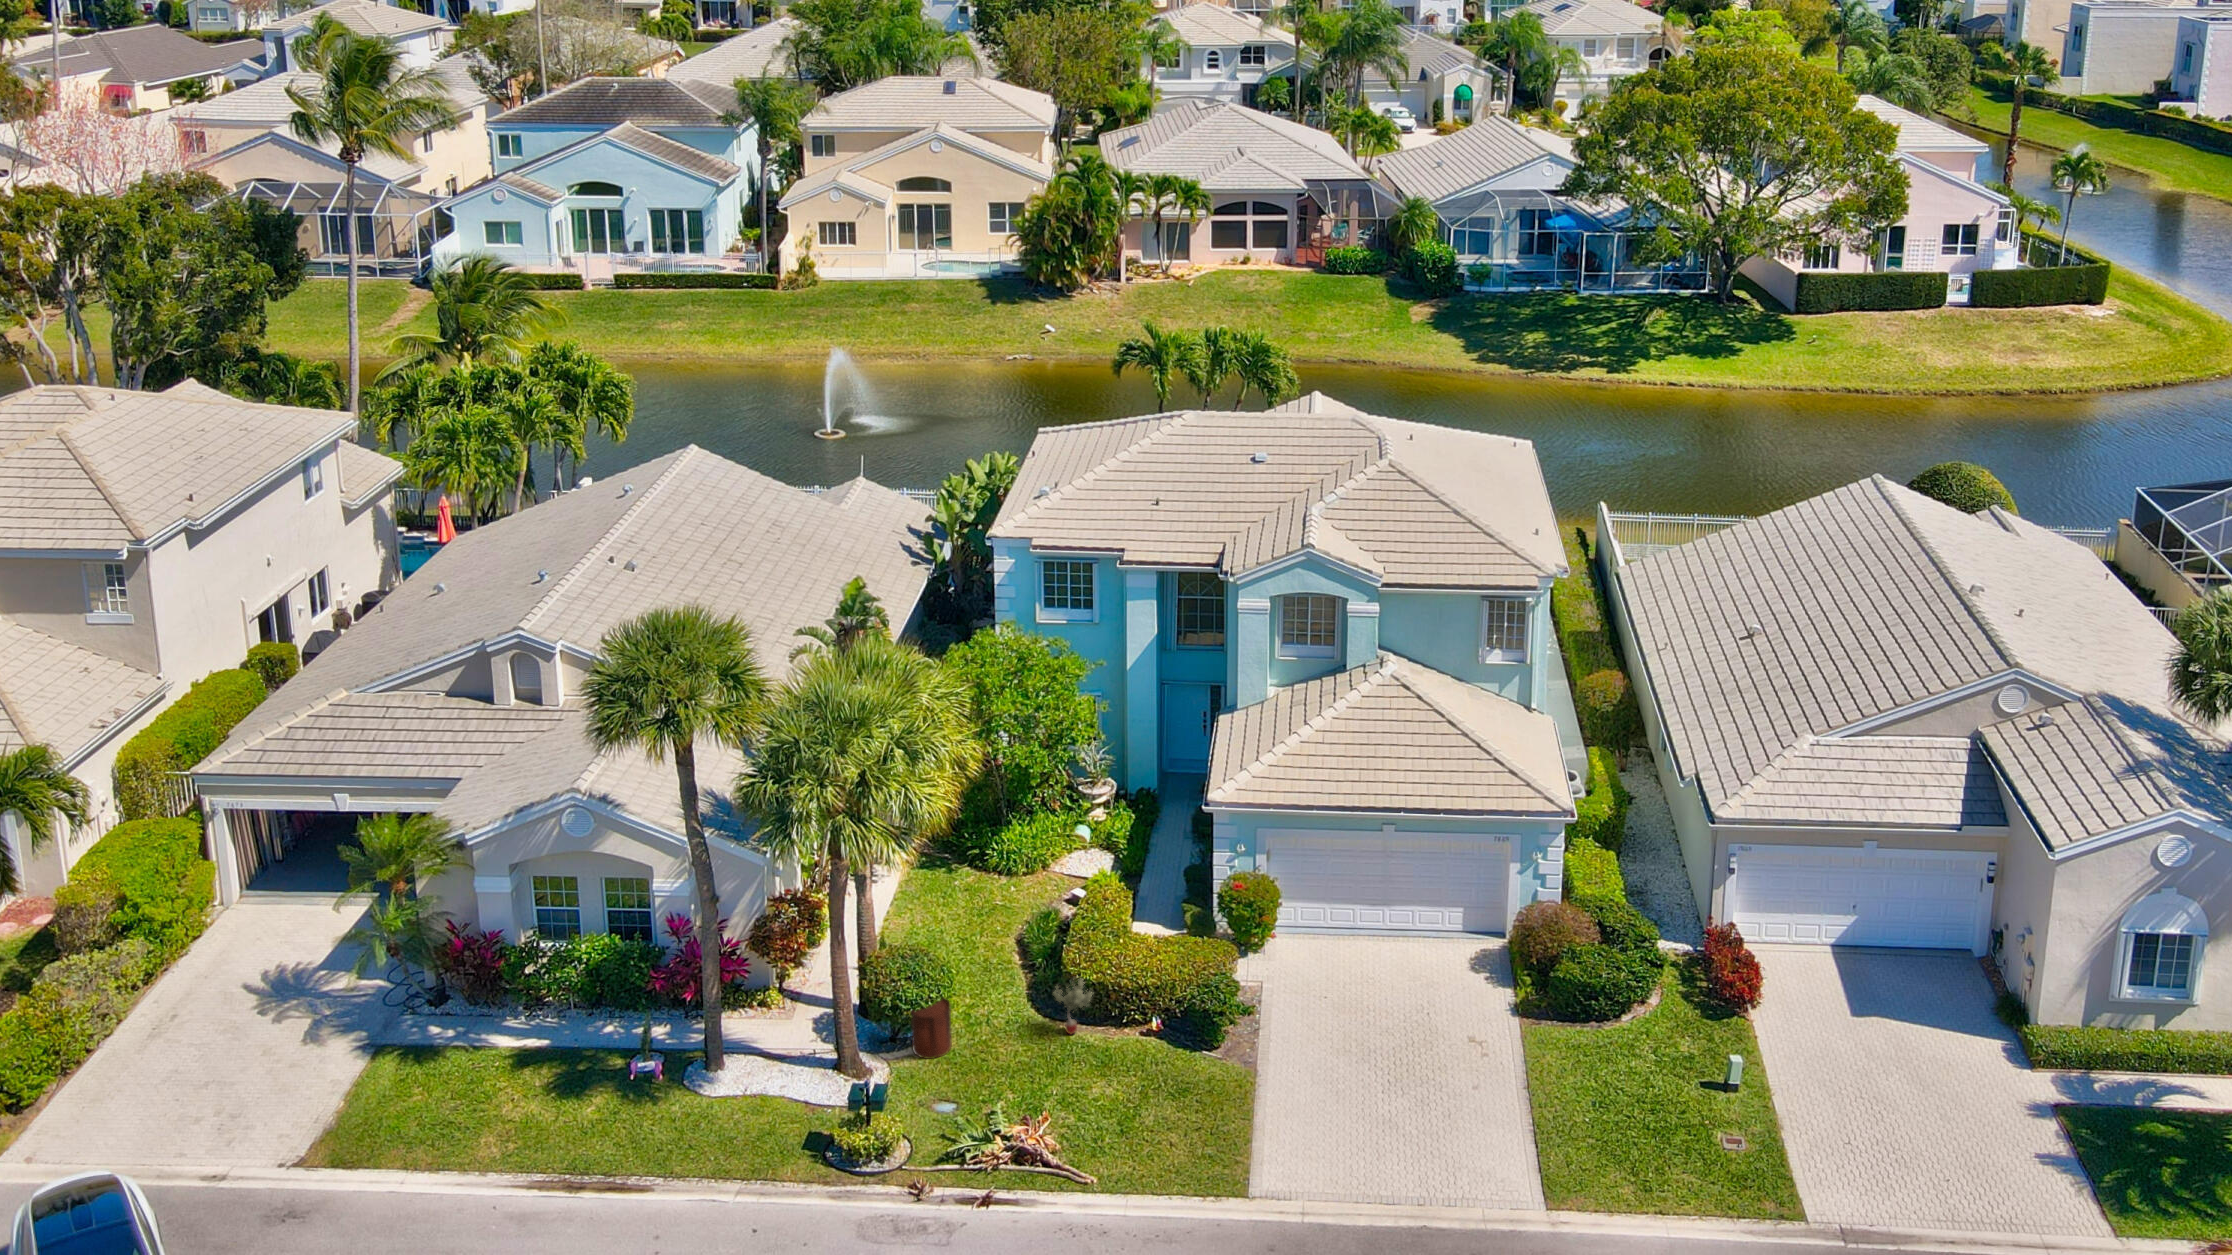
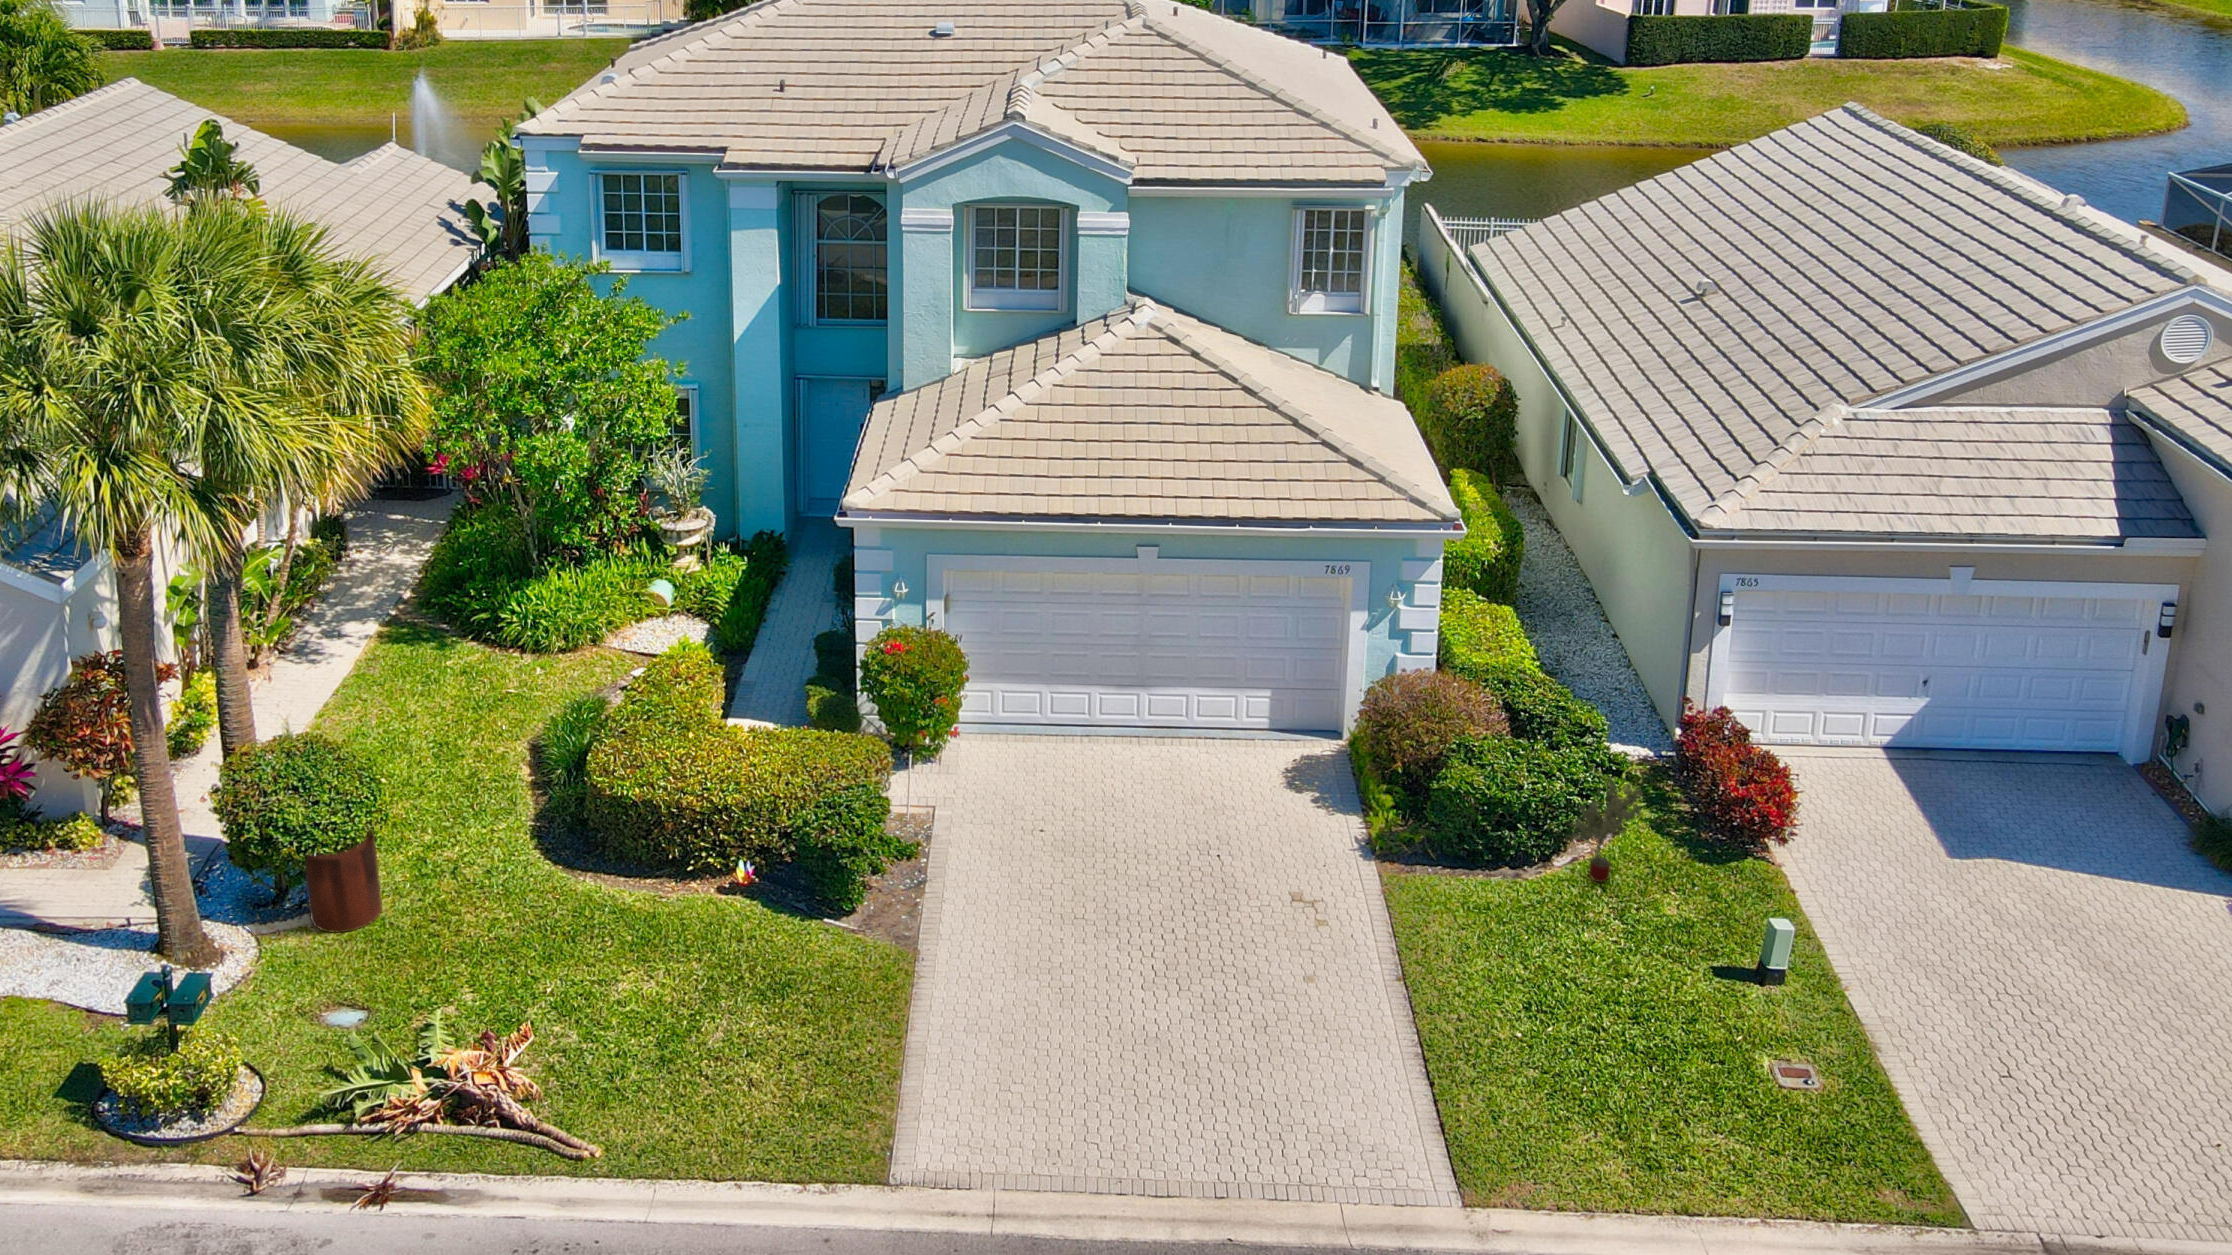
potted tree: present [1053,979,1092,1034] -> present [1570,778,1643,882]

